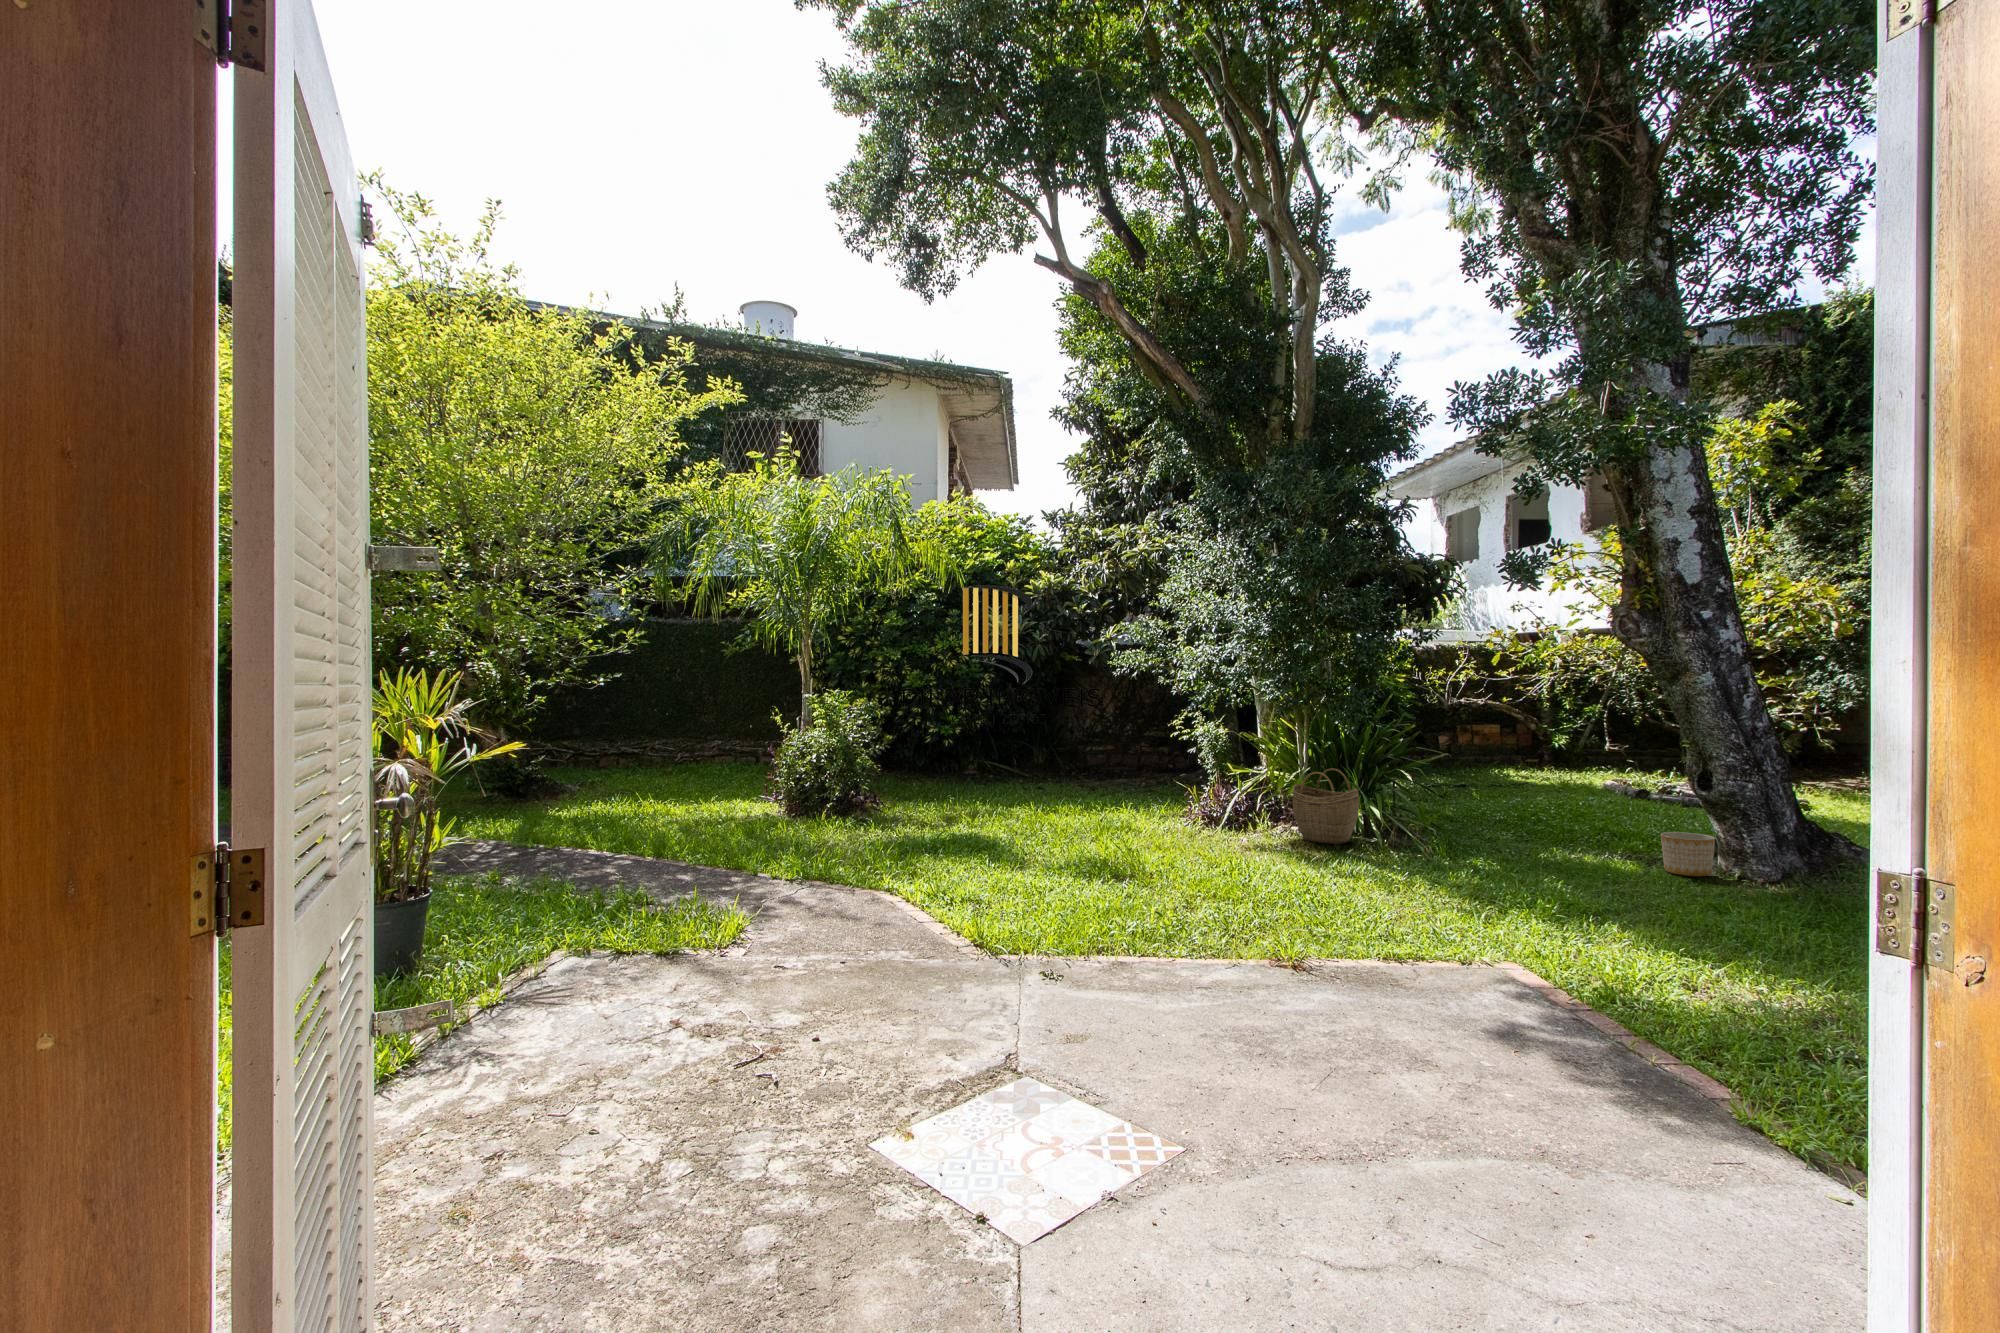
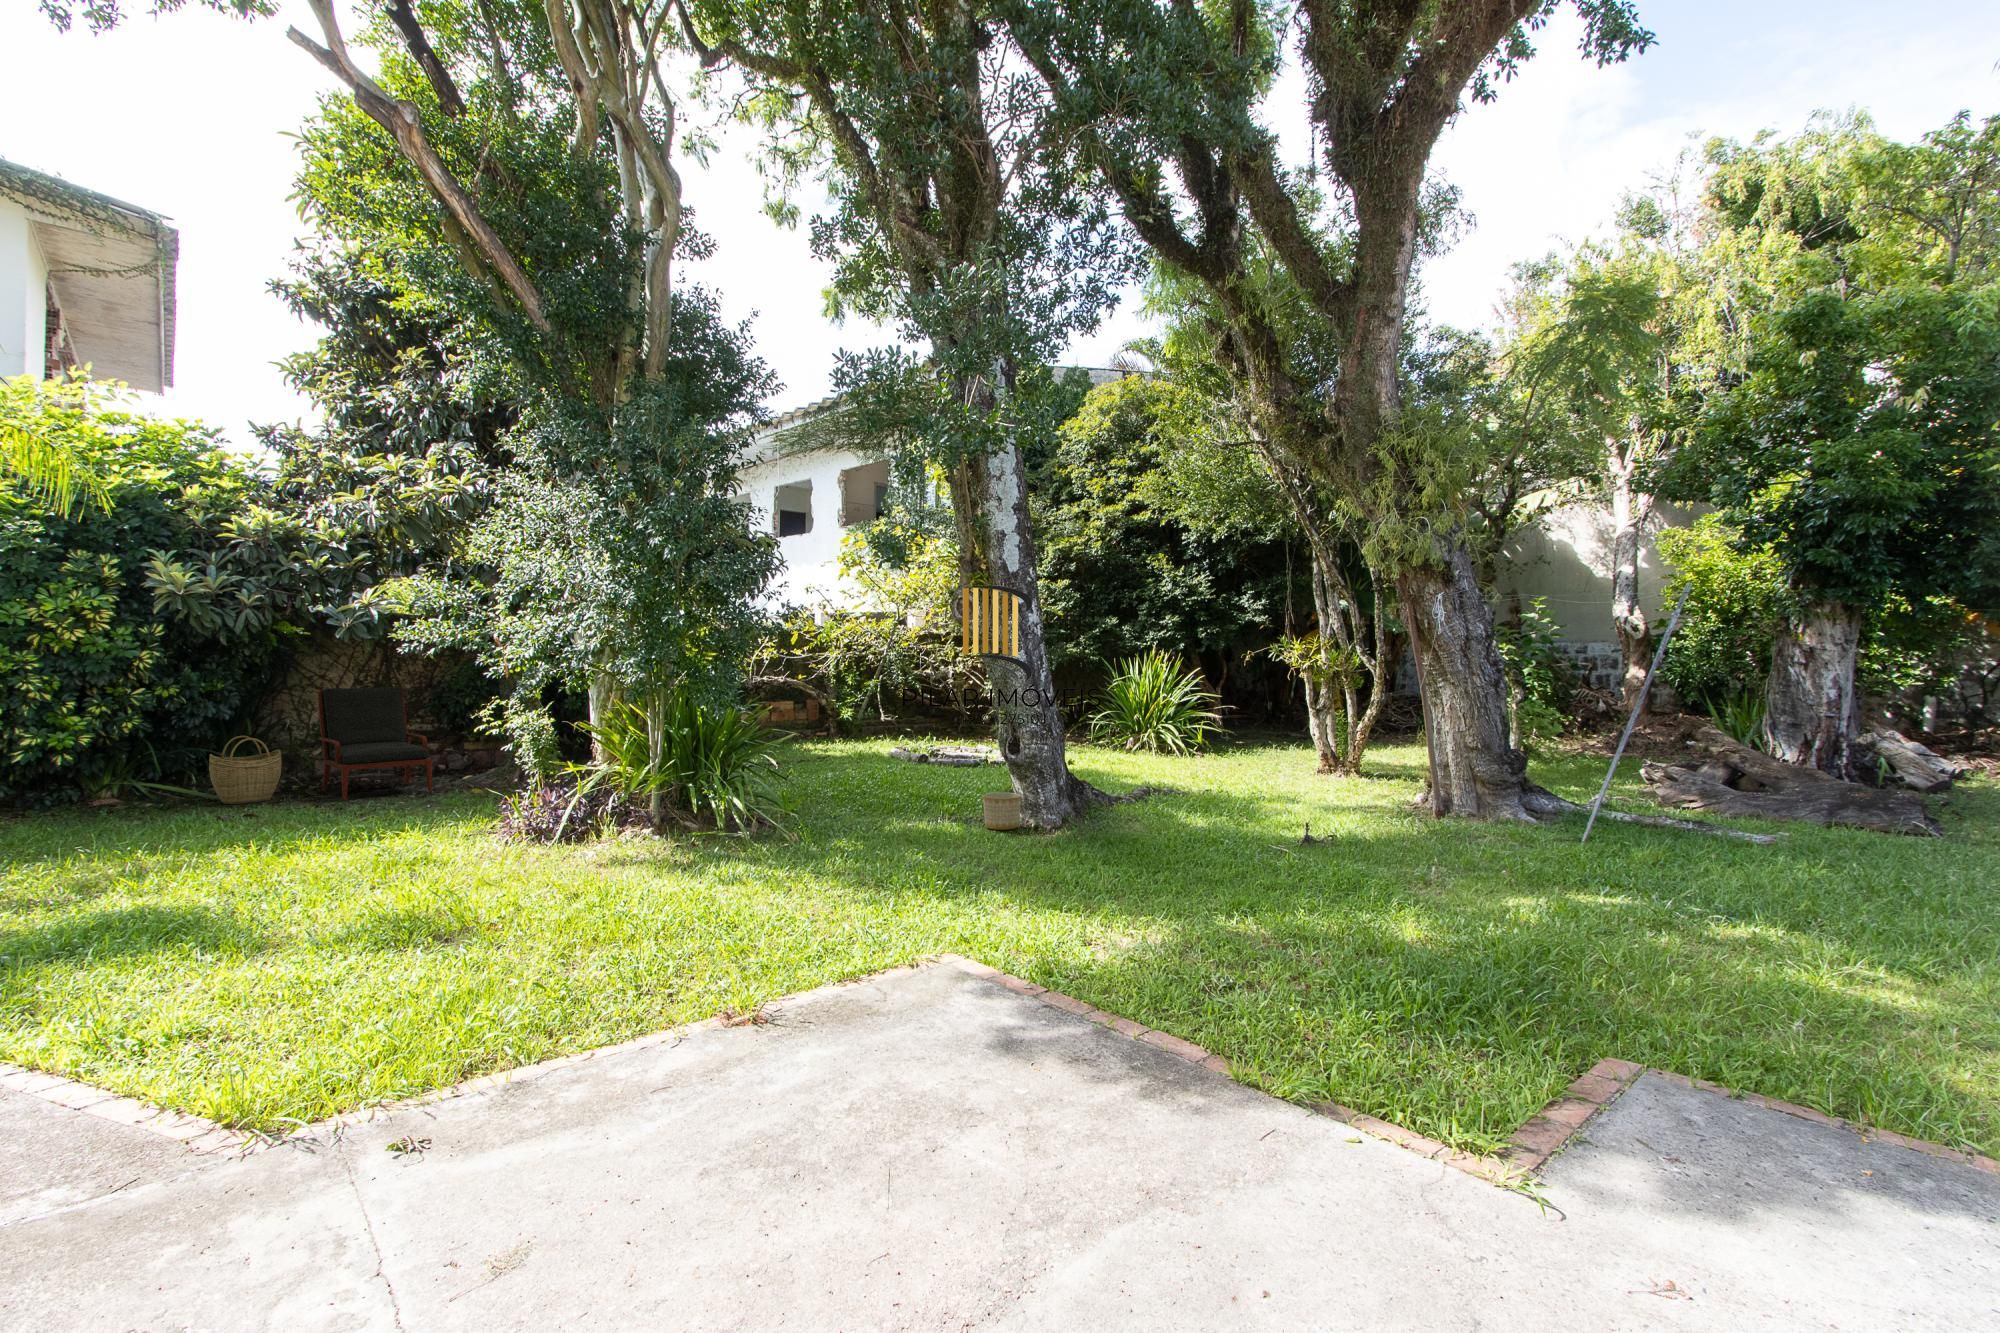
armchair: none [1085,703,1156,788] -> present [318,687,432,801]
woven basket: present [1293,768,1359,844] -> present [209,736,282,804]

